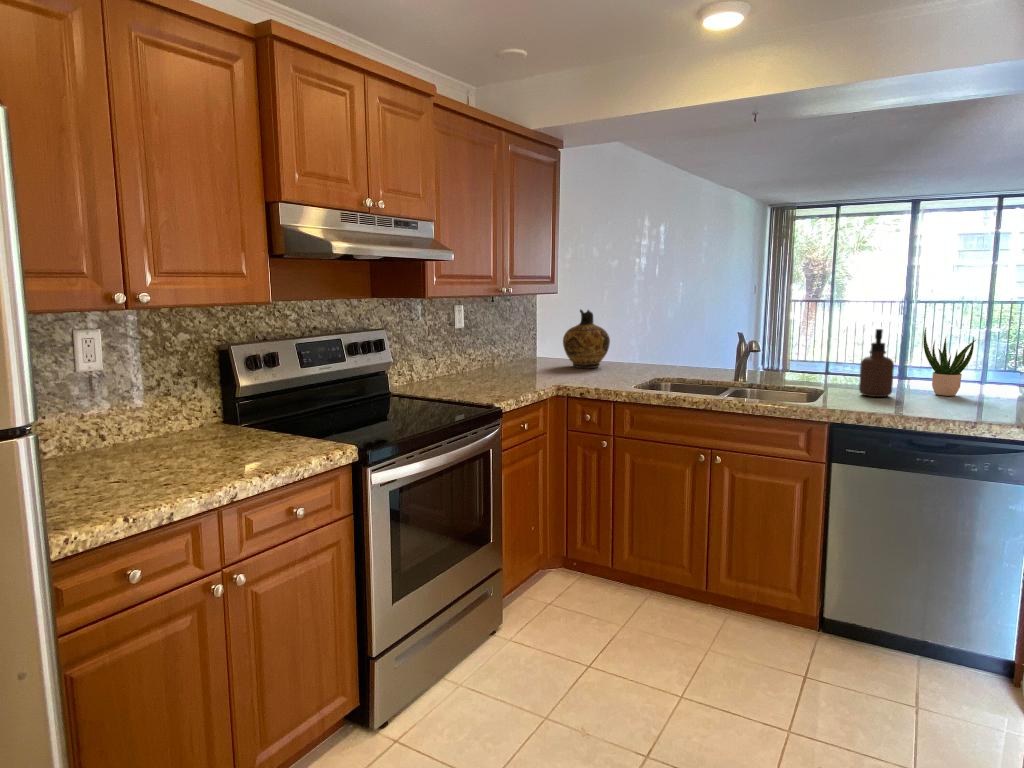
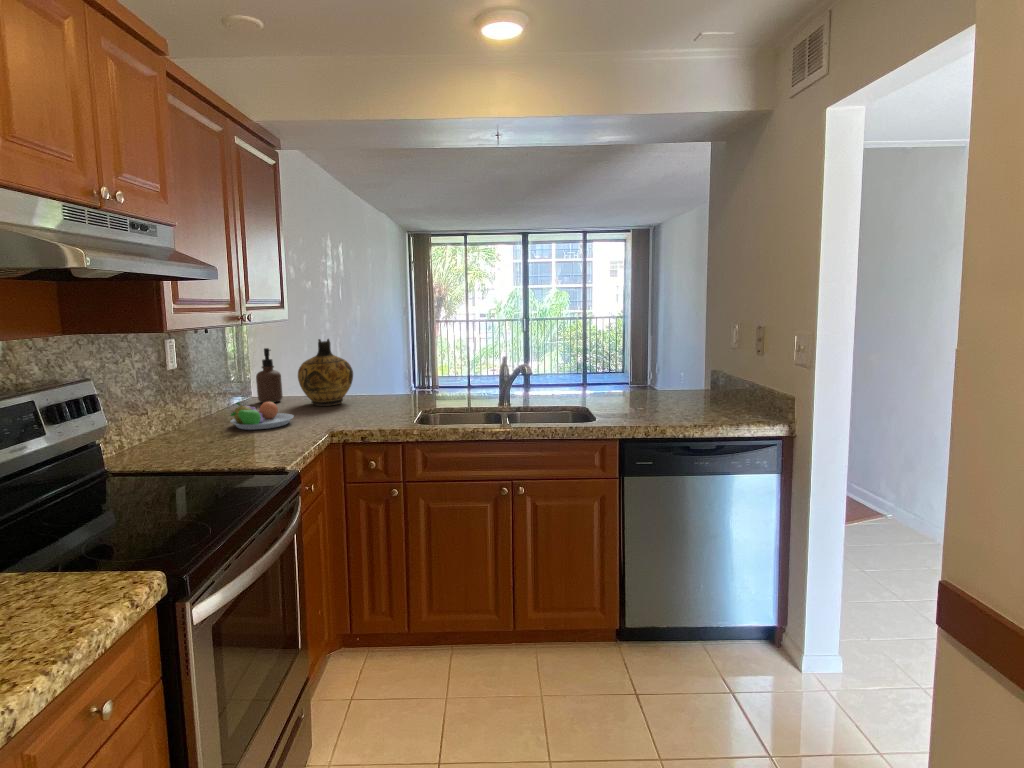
potted plant: present [924,328,976,396] -> none [651,345,691,402]
soap dispenser: present [859,329,894,397] -> present [256,348,283,403]
fruit bowl: none [492,357,543,379] -> present [230,401,294,430]

